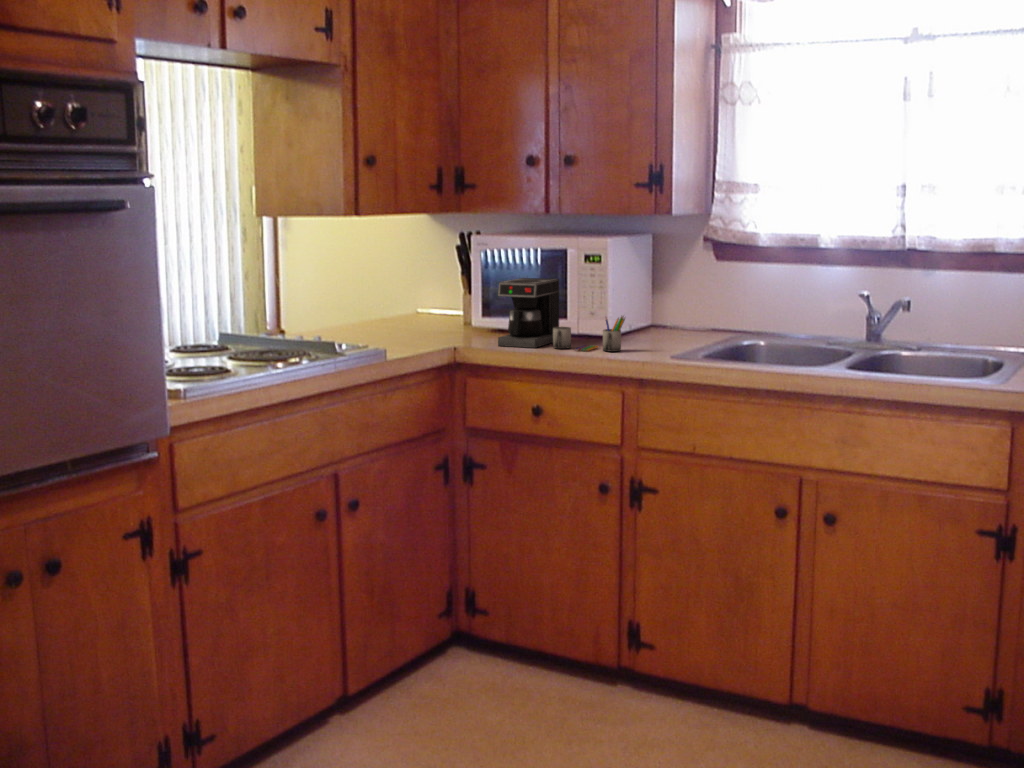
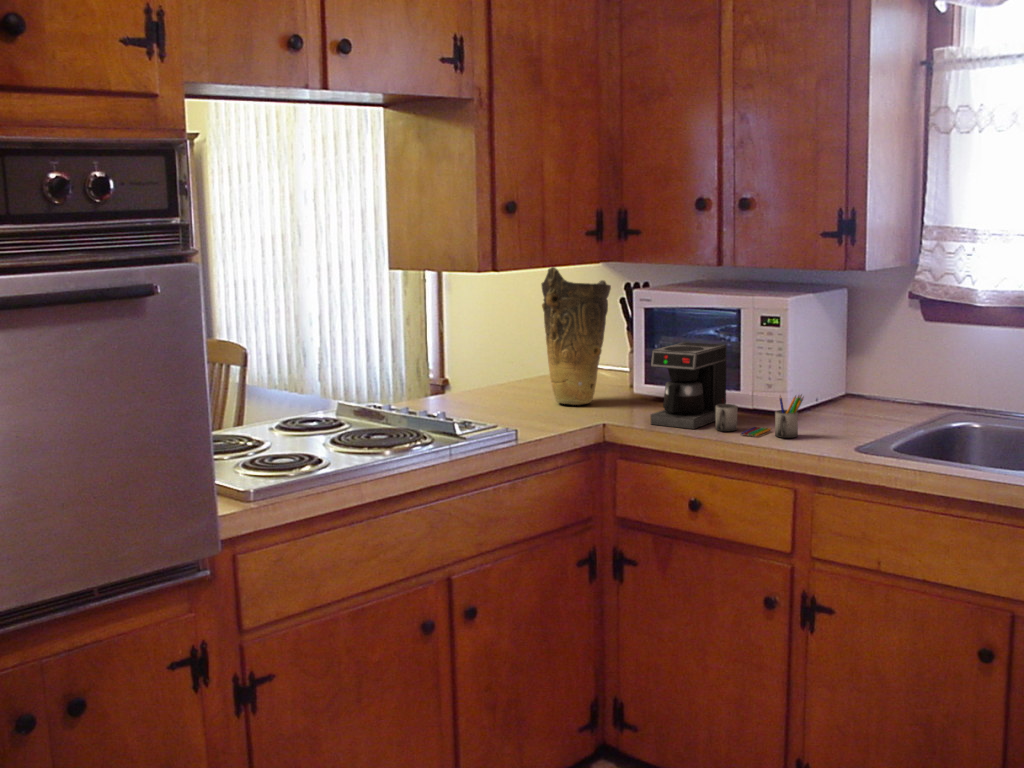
vase: none [396,214,457,335] -> present [541,267,611,405]

